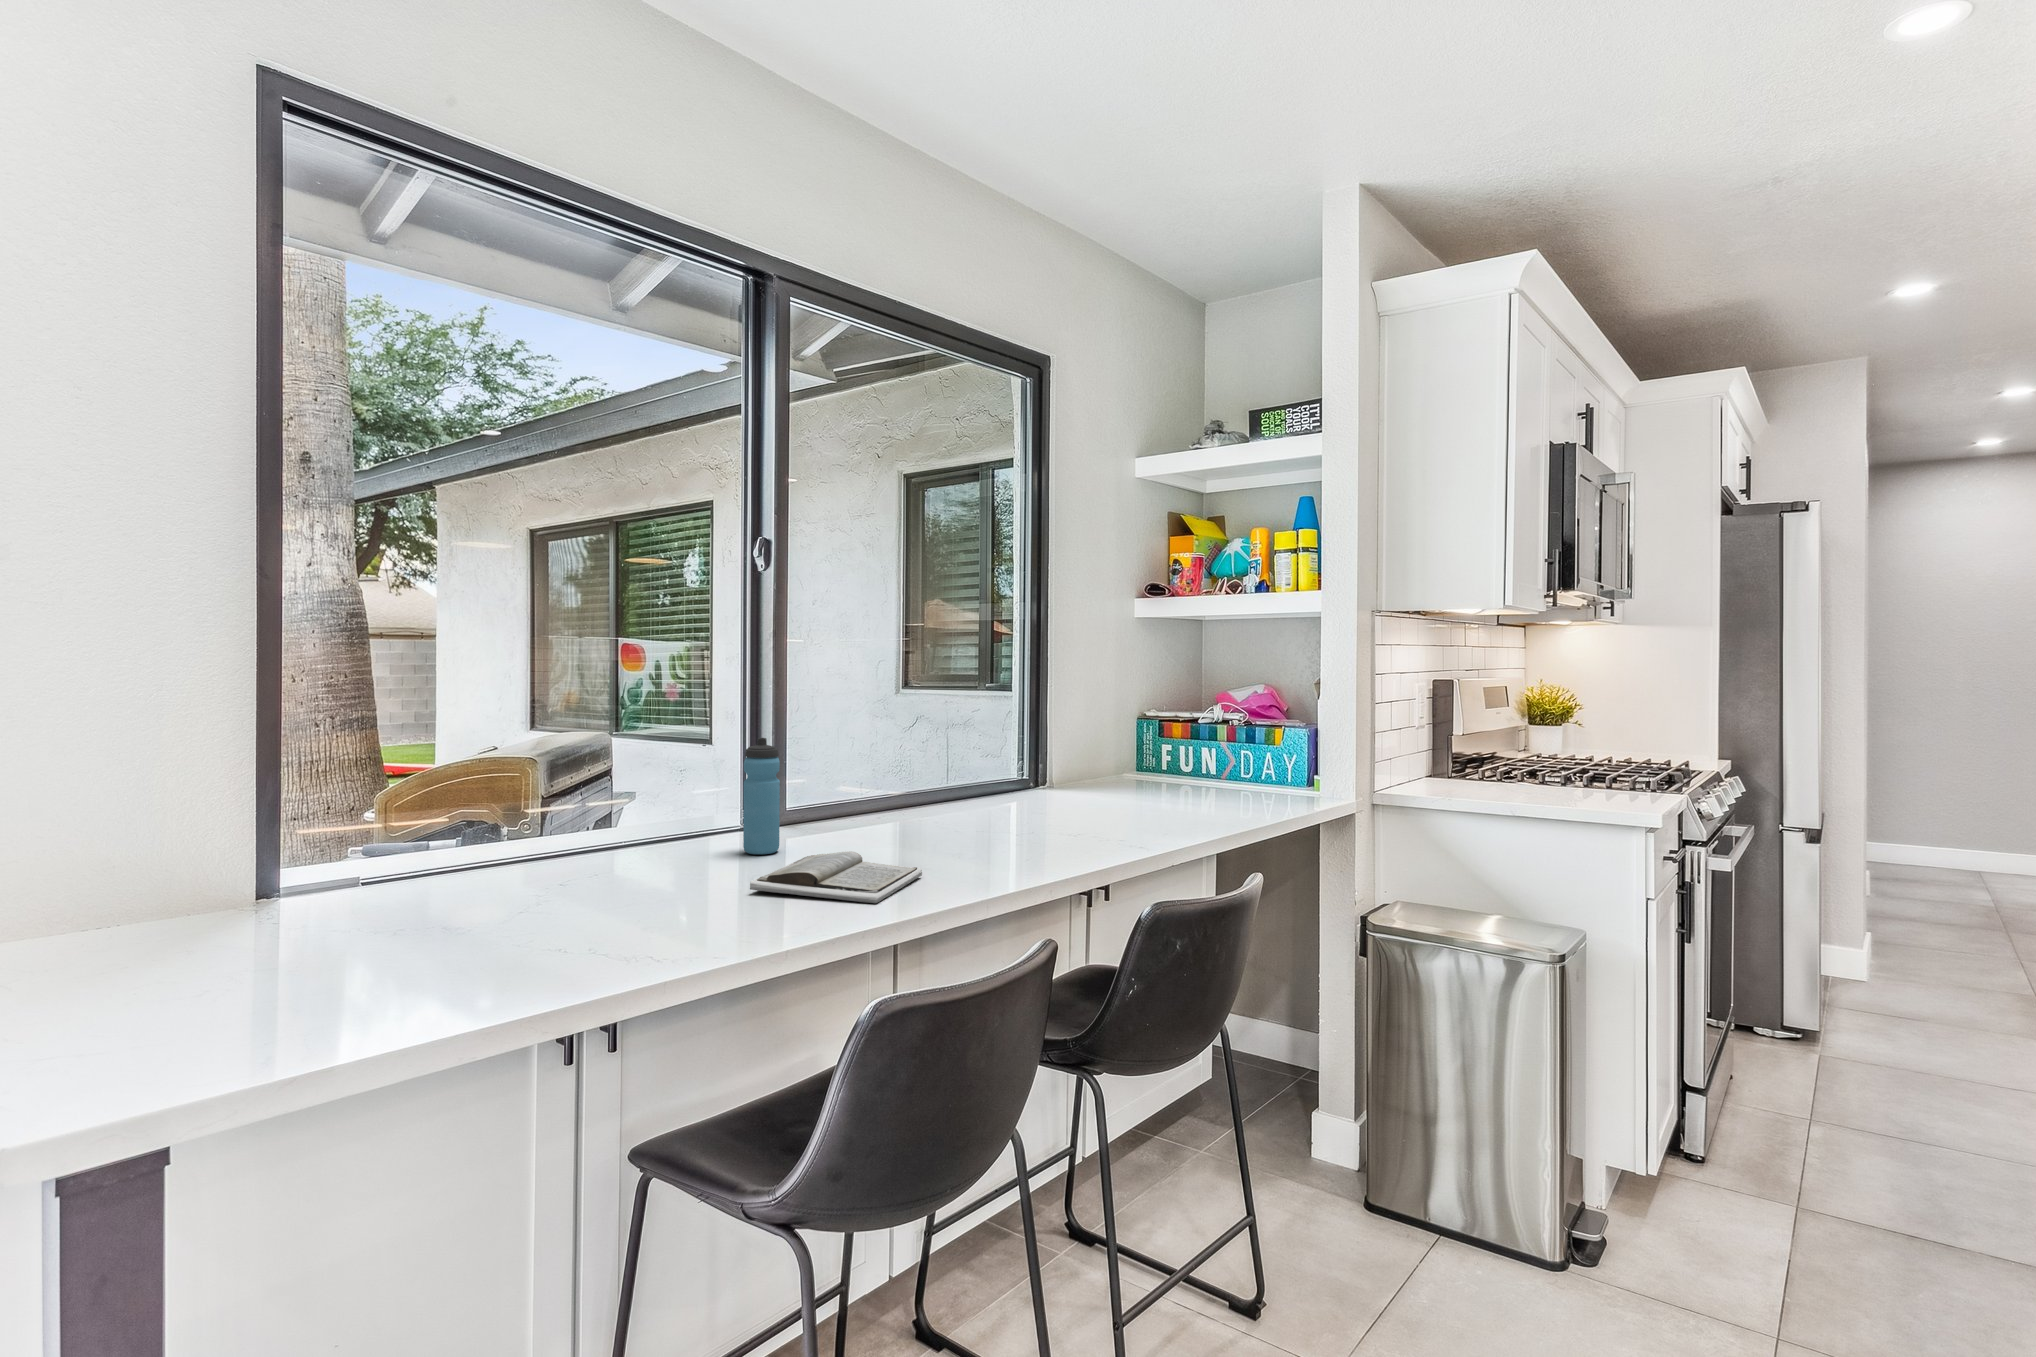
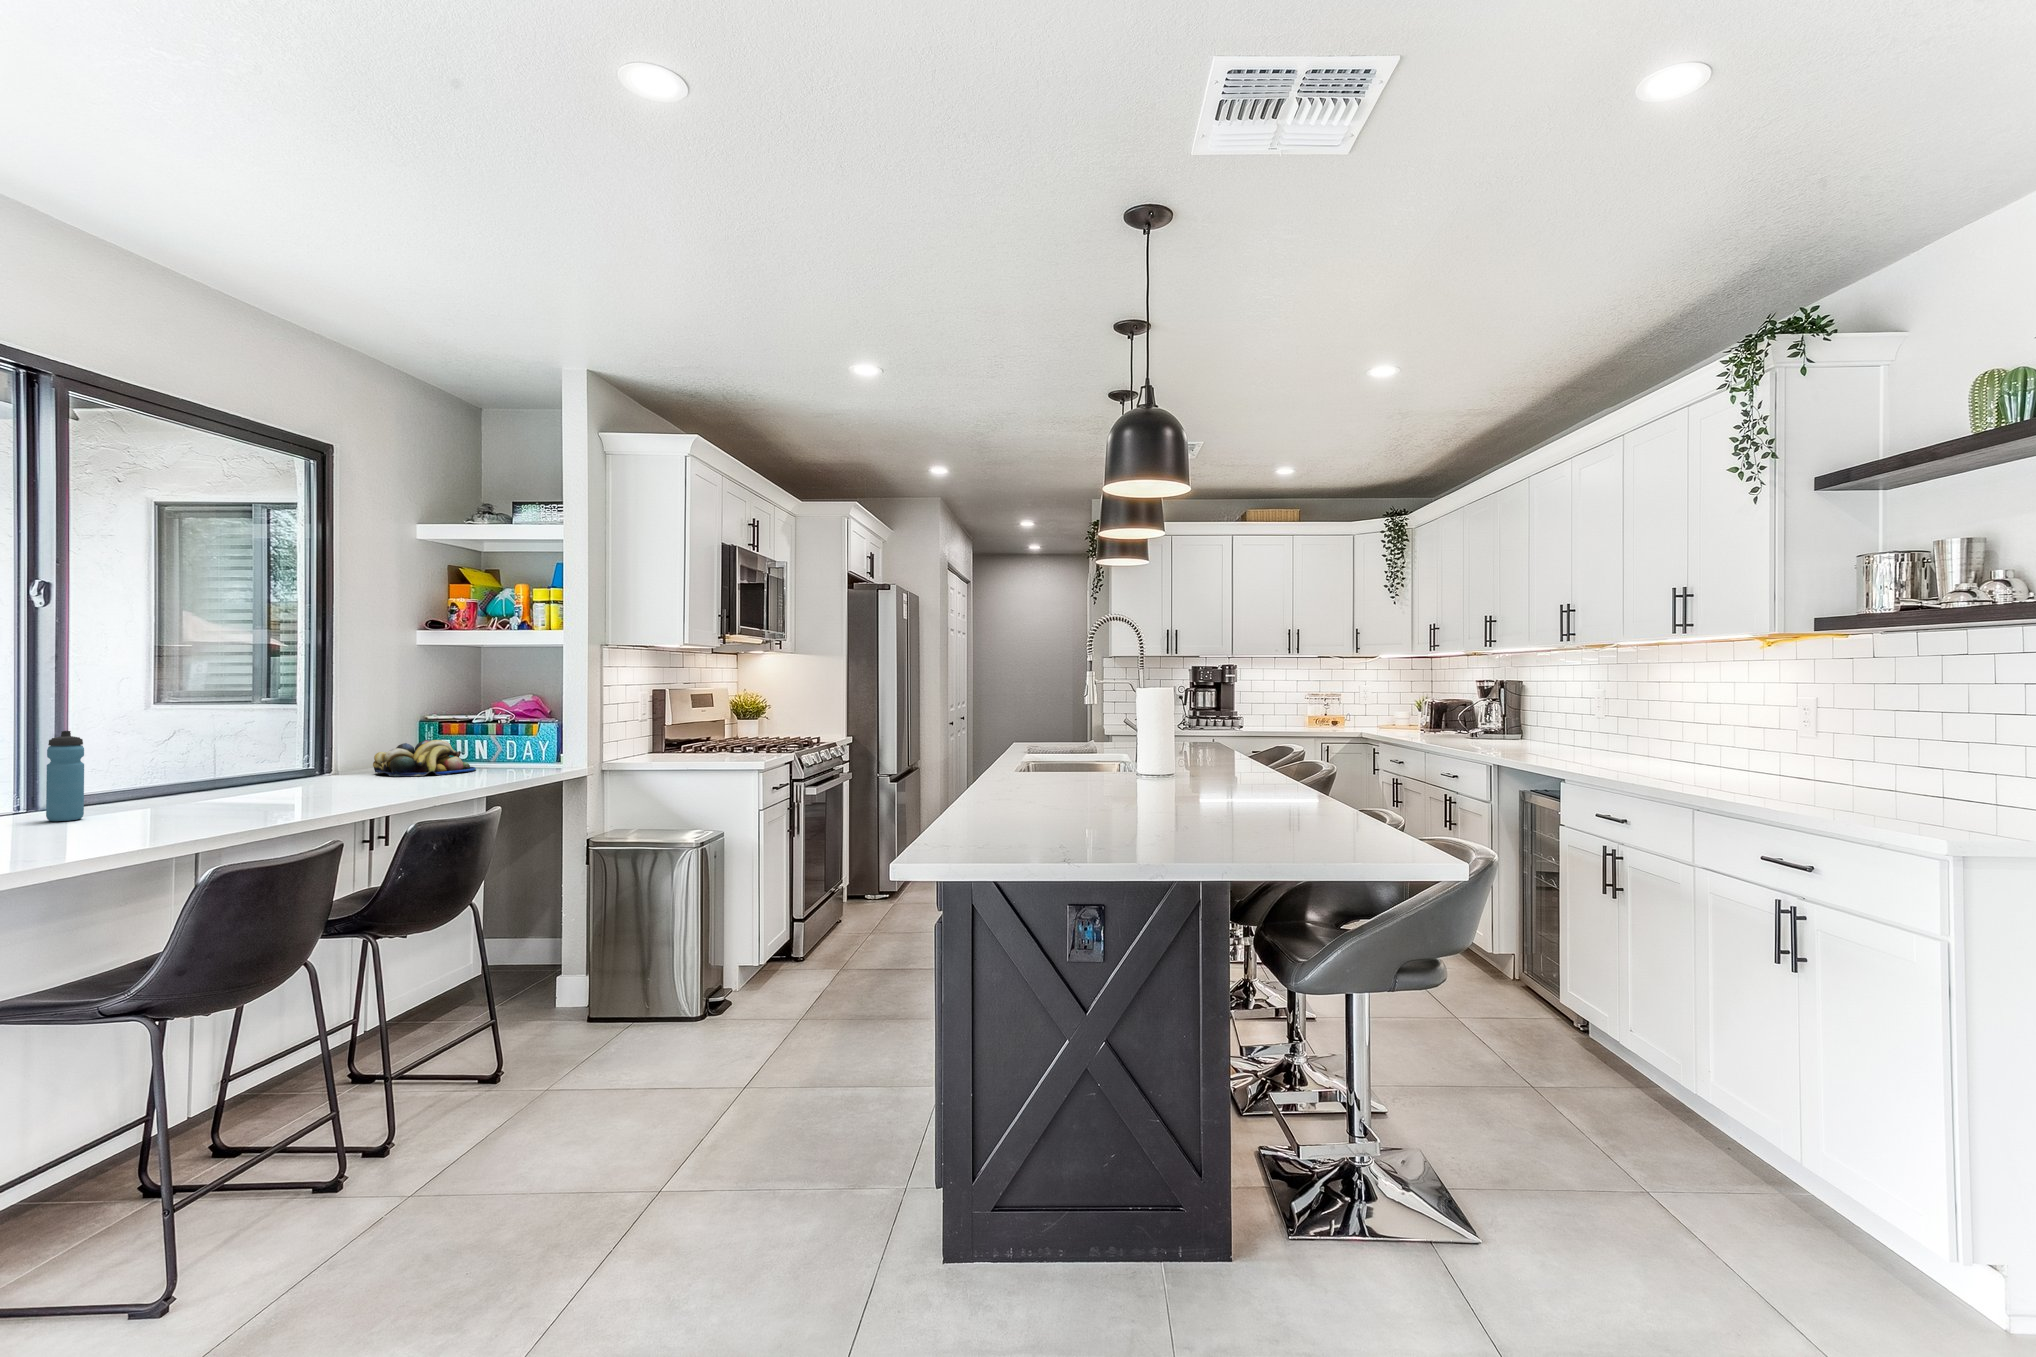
fruit bowl: none [1086,745,1206,798] -> present [373,740,476,776]
book: present [750,851,922,903] -> none [73,806,229,833]

